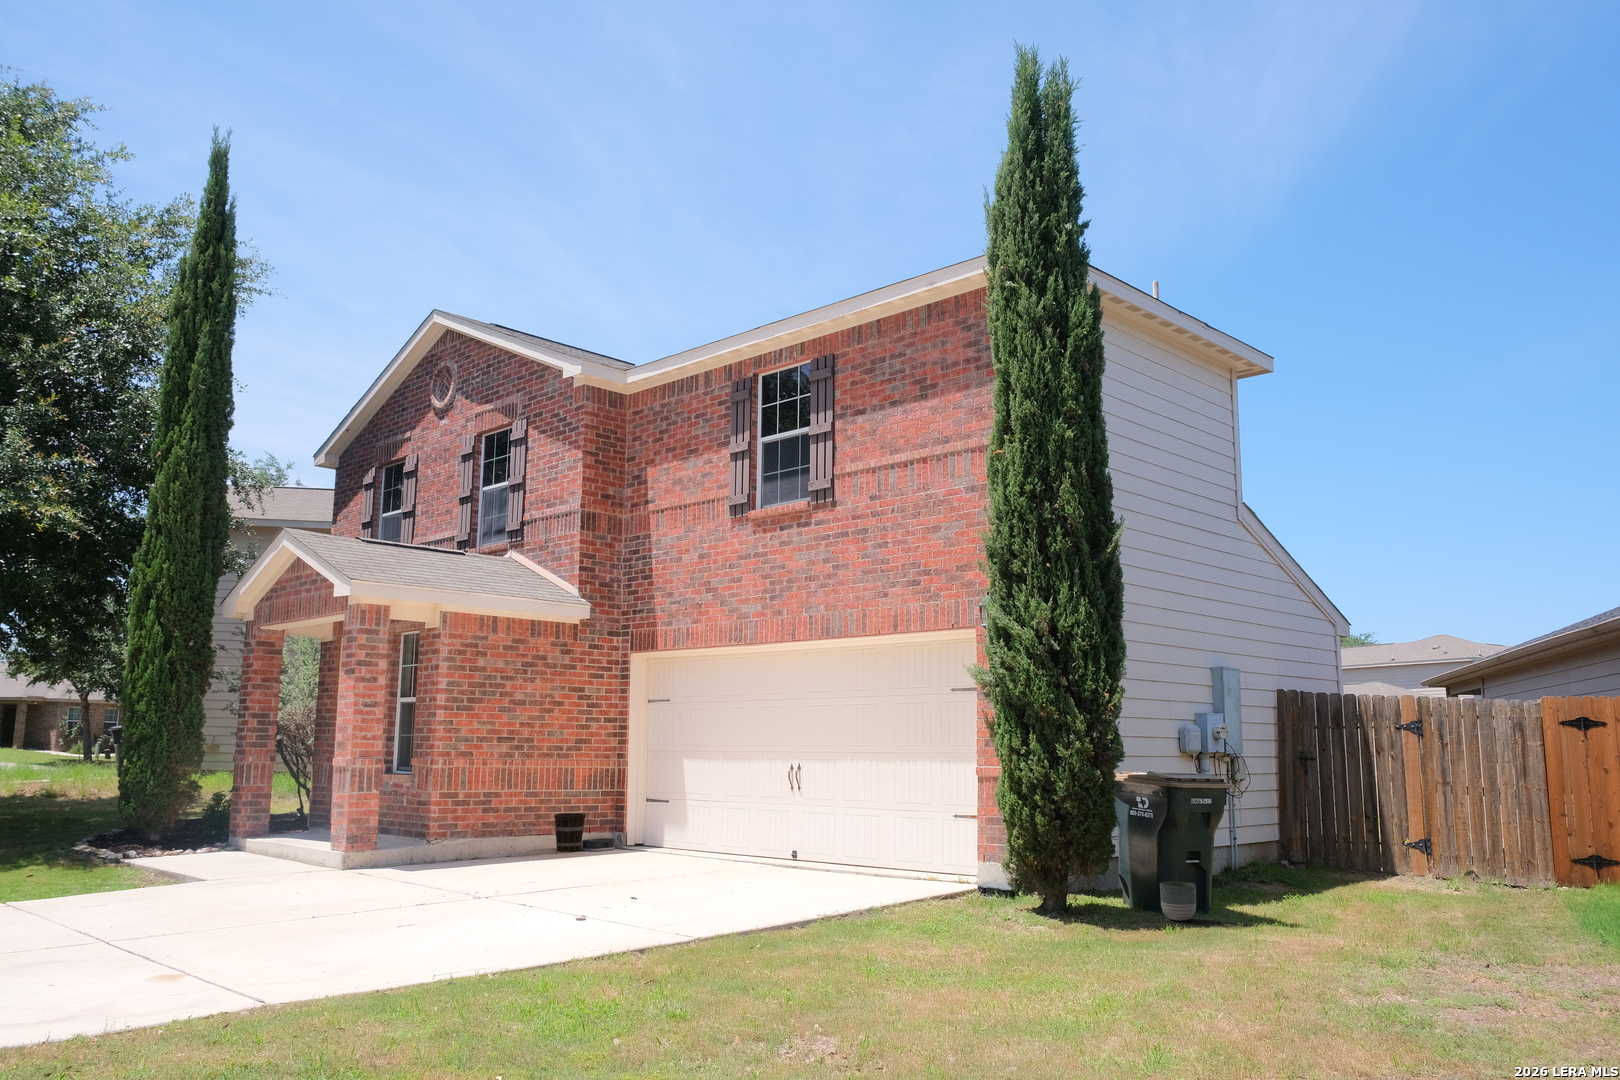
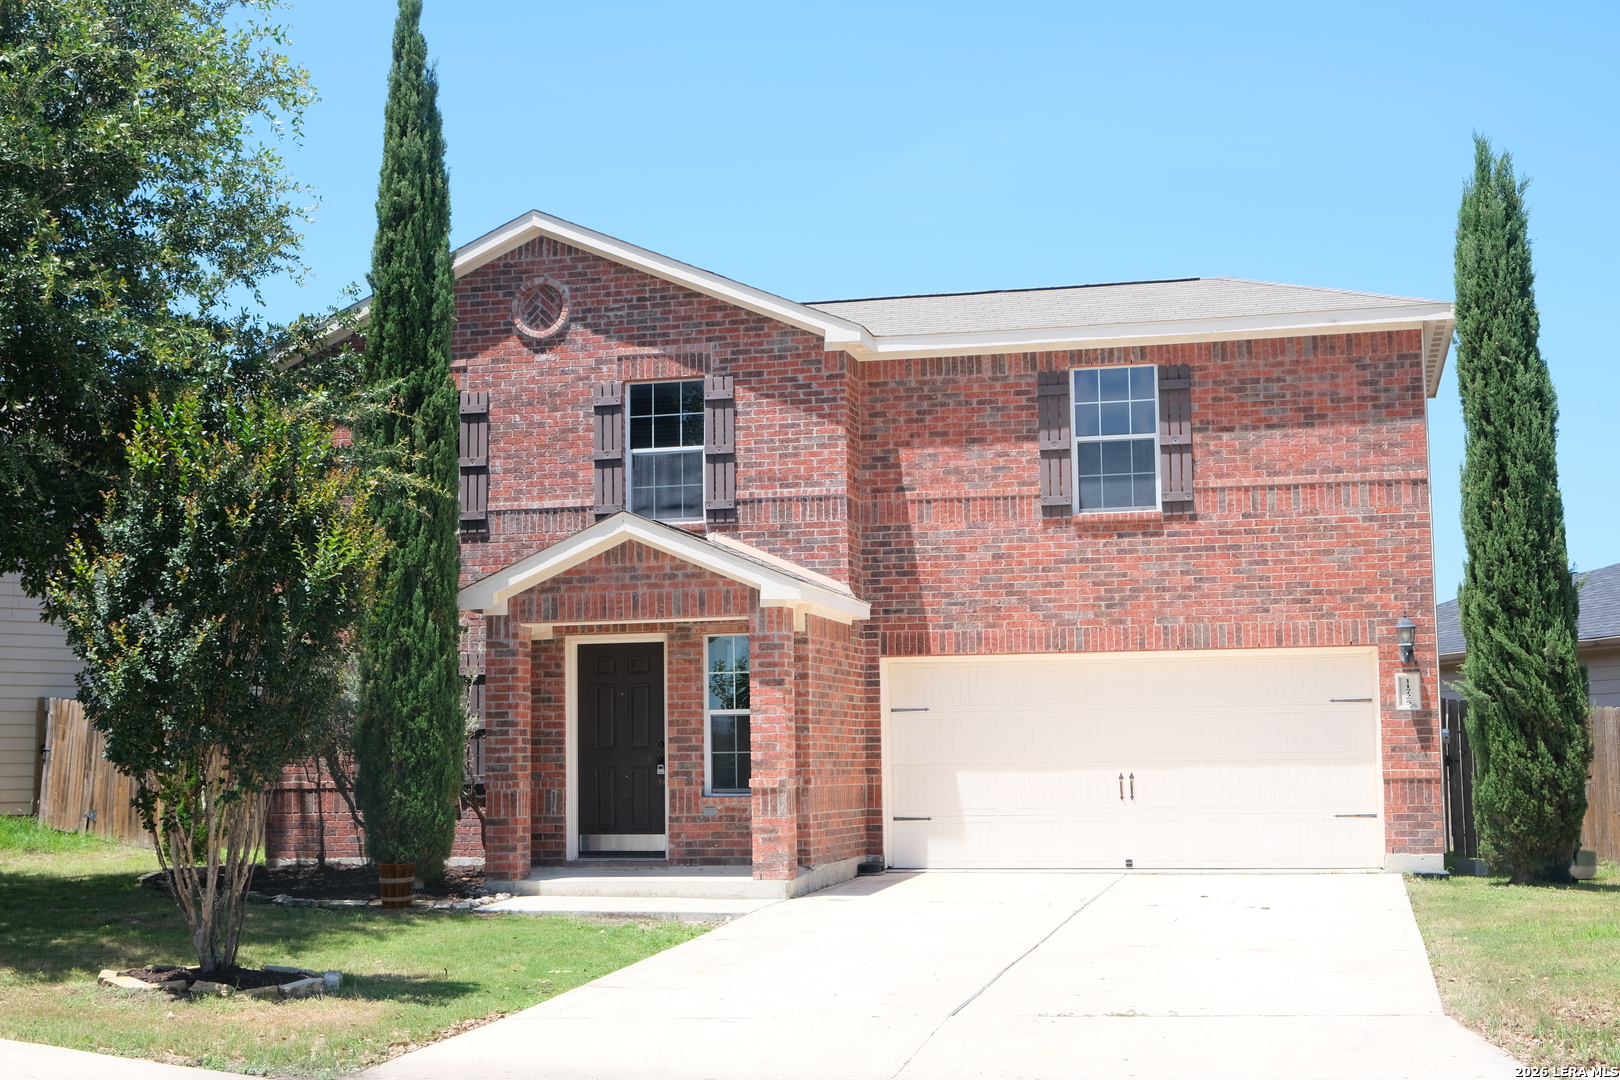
bucket: present [554,813,585,852] -> present [377,861,416,908]

